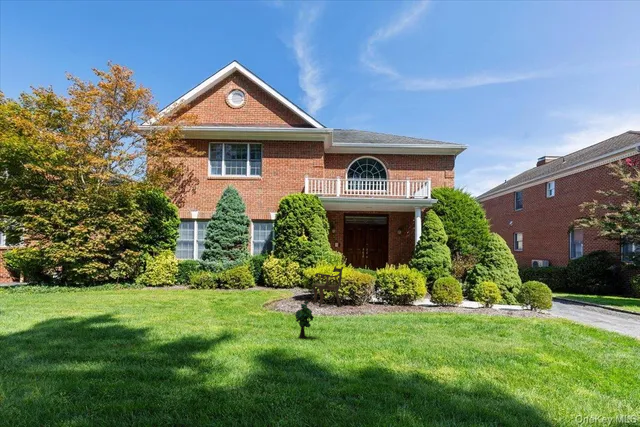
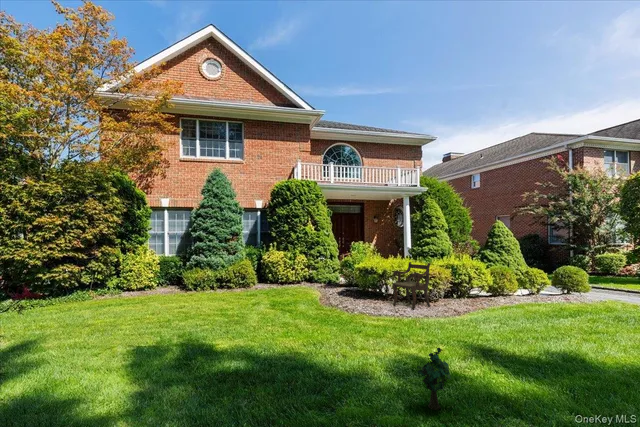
decorative plant: present [294,301,314,338] -> present [417,348,451,410]

